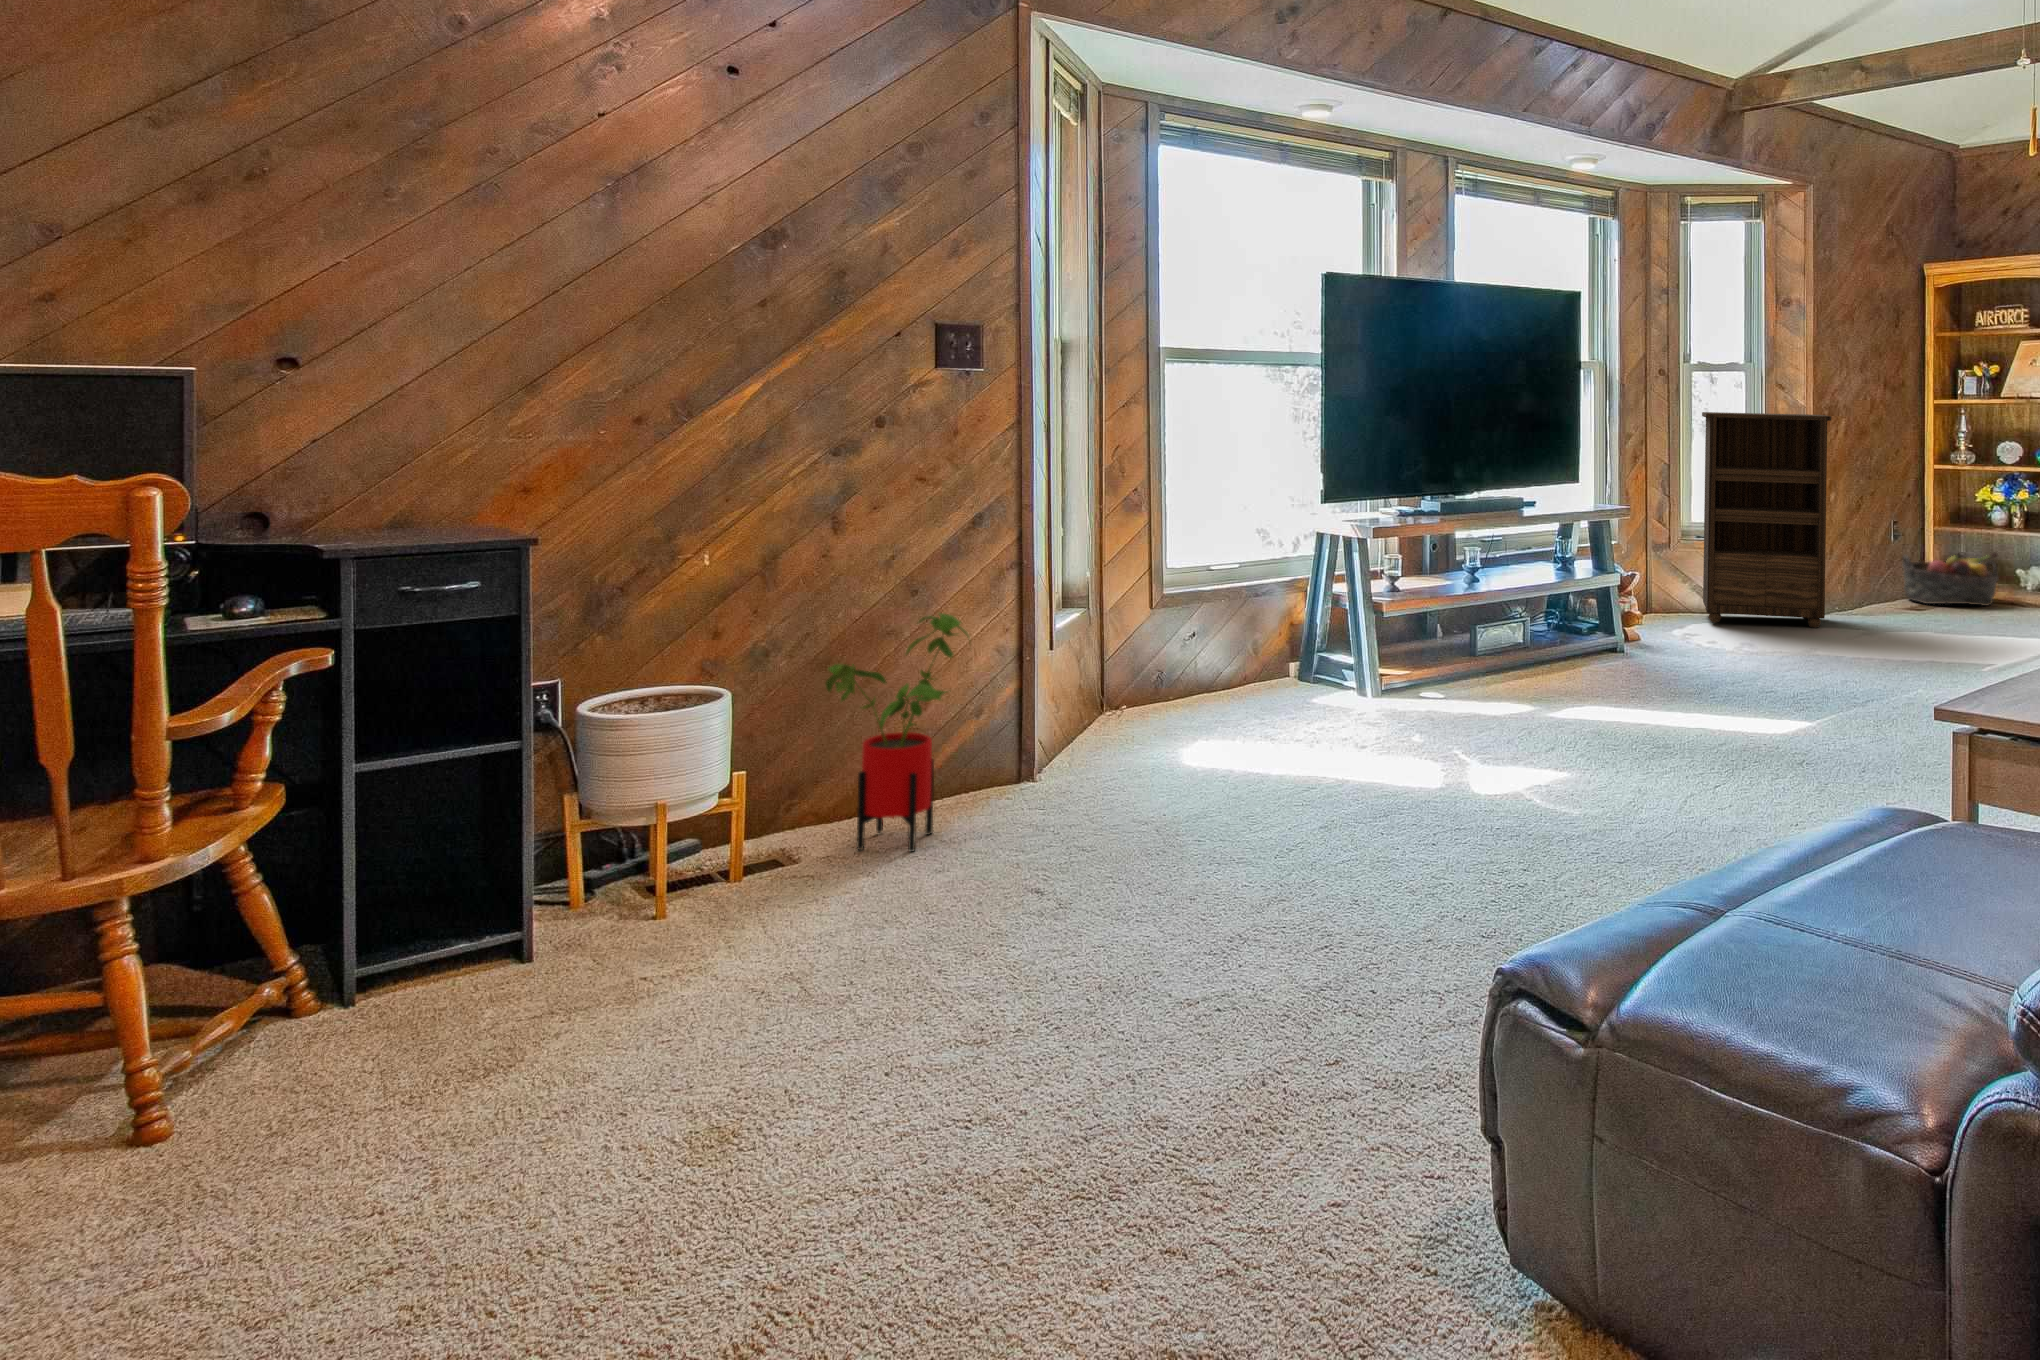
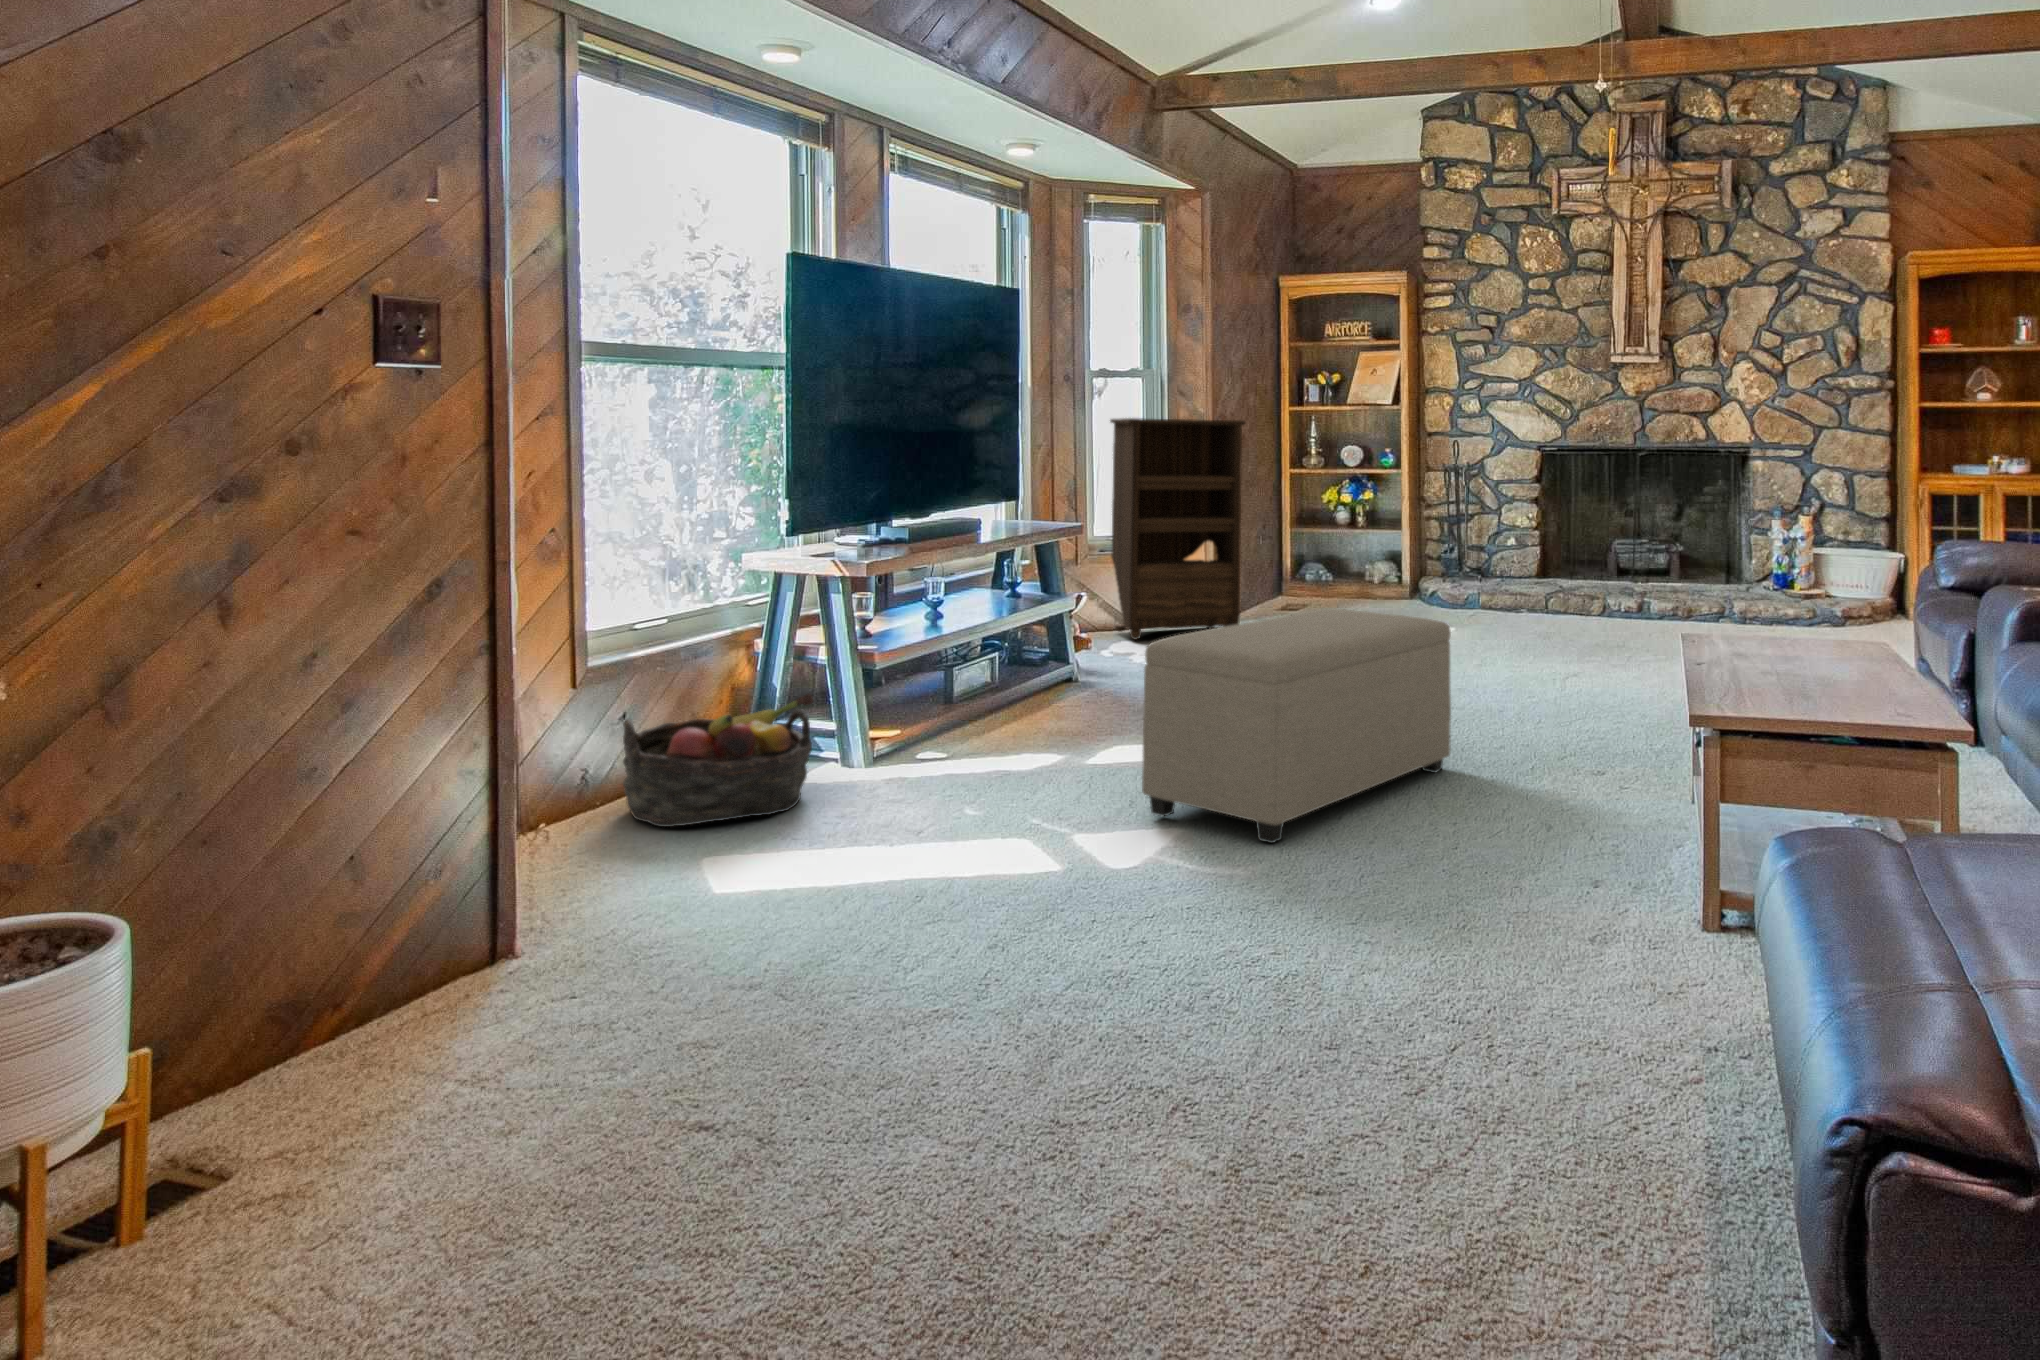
basket: present [1902,552,1998,606] -> present [623,694,813,827]
ottoman: none [1500,605,1825,789] -> present [1142,609,1451,843]
house plant: present [826,613,969,852] -> none [240,712,534,1185]

